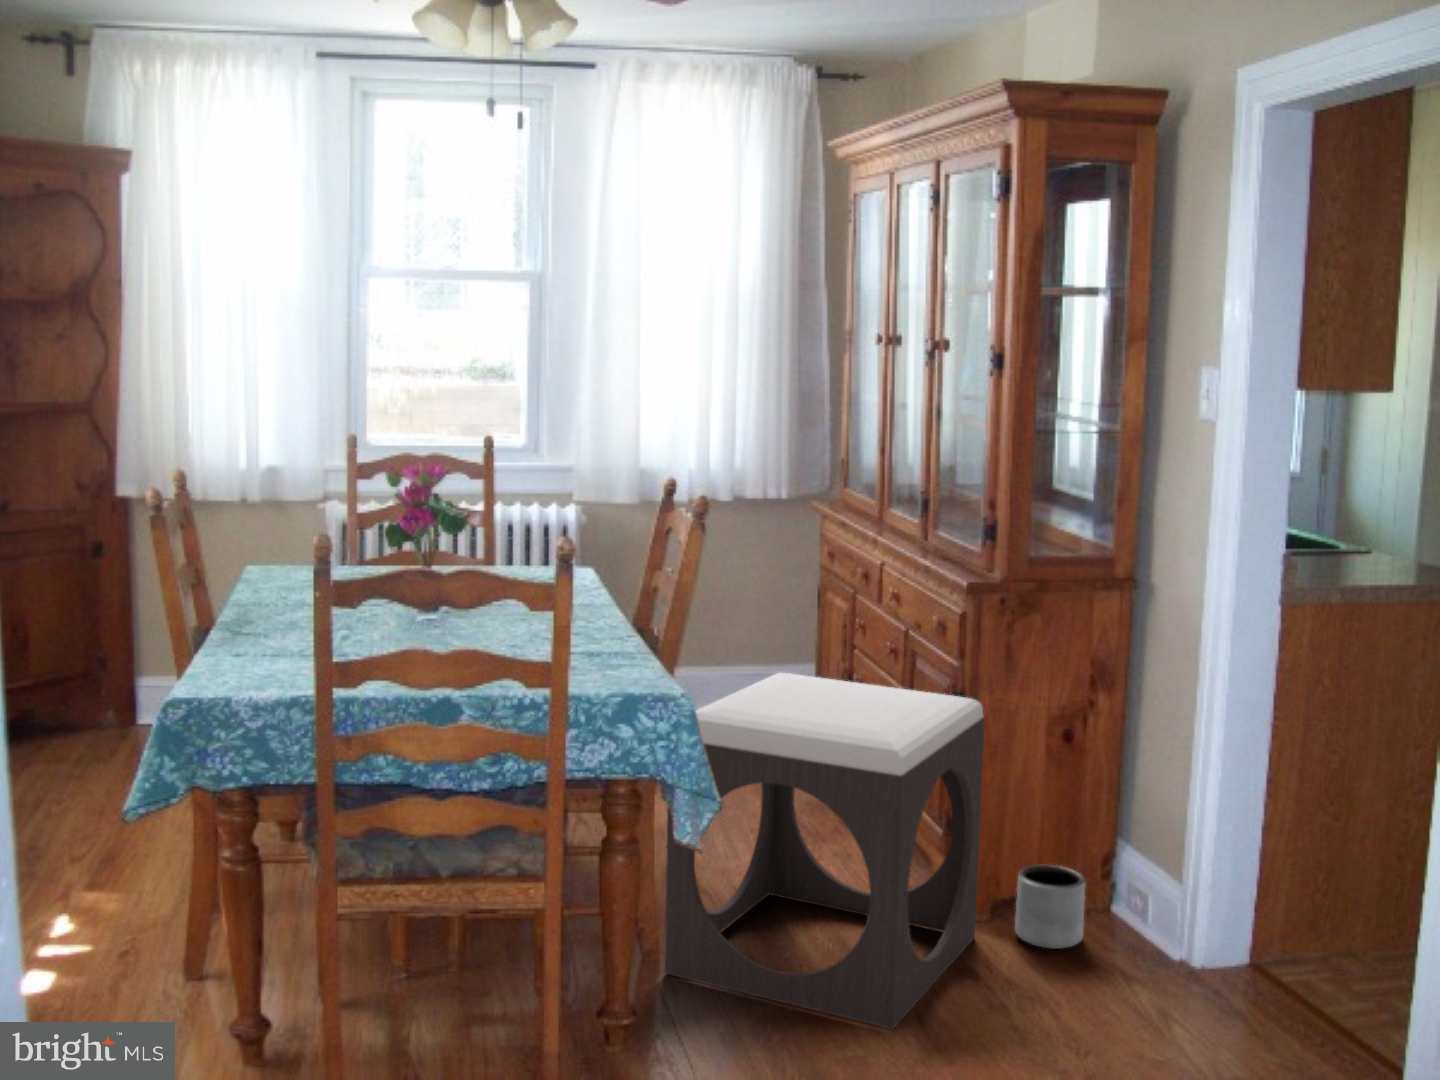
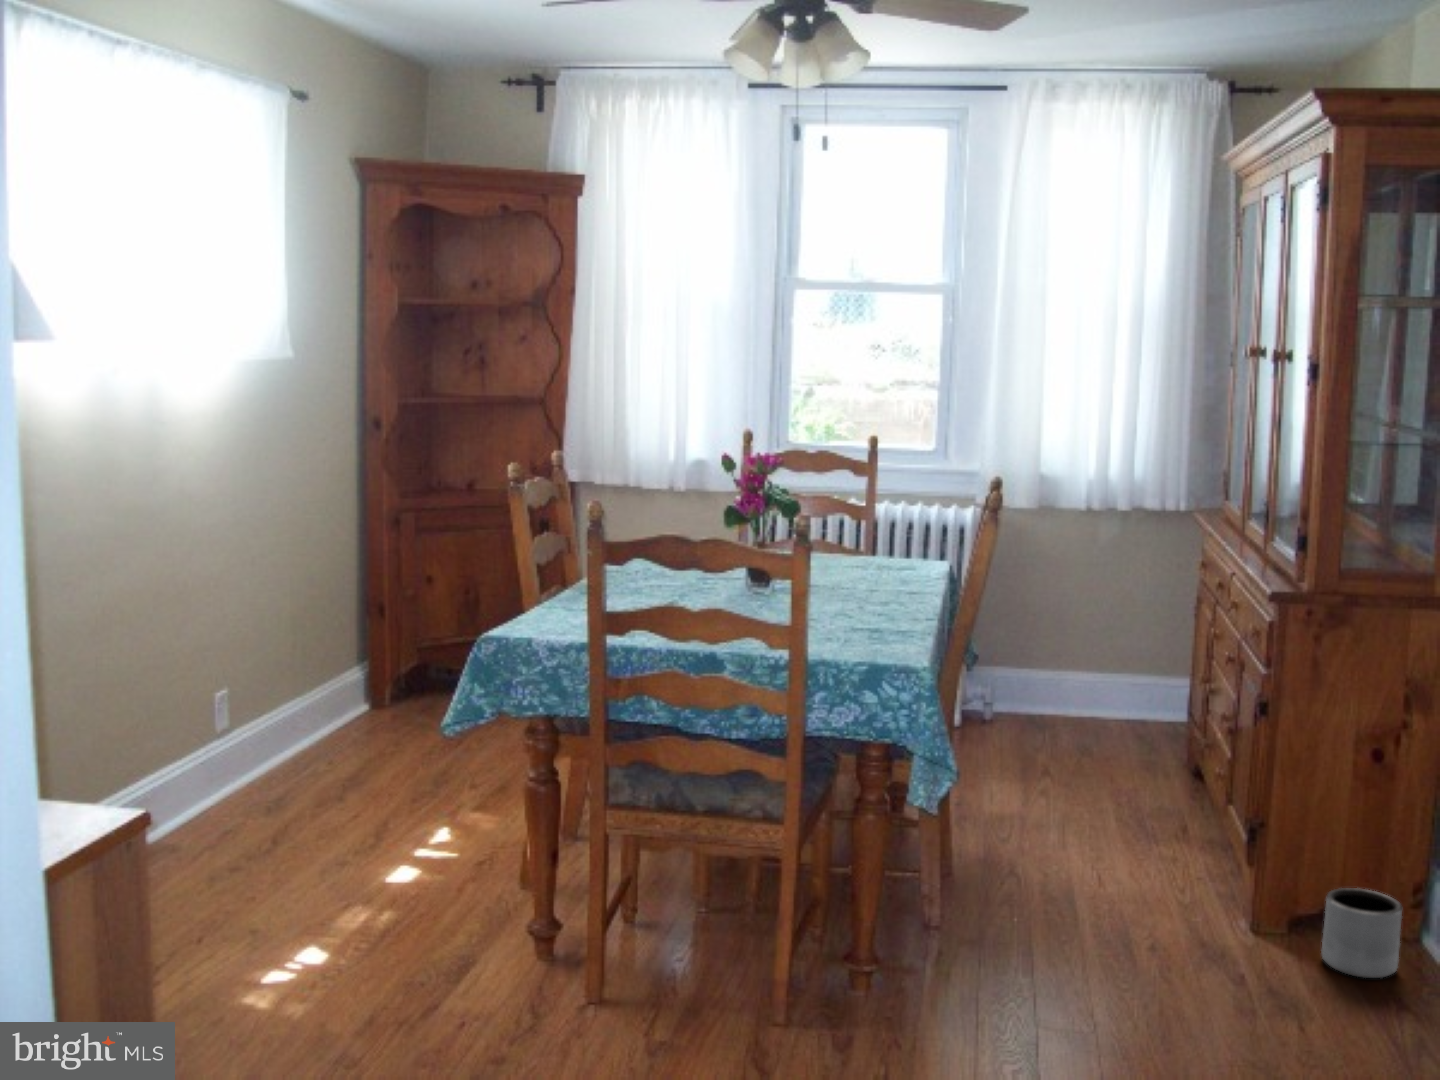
footstool: present [665,673,985,1029] -> none [939,665,1292,1026]

